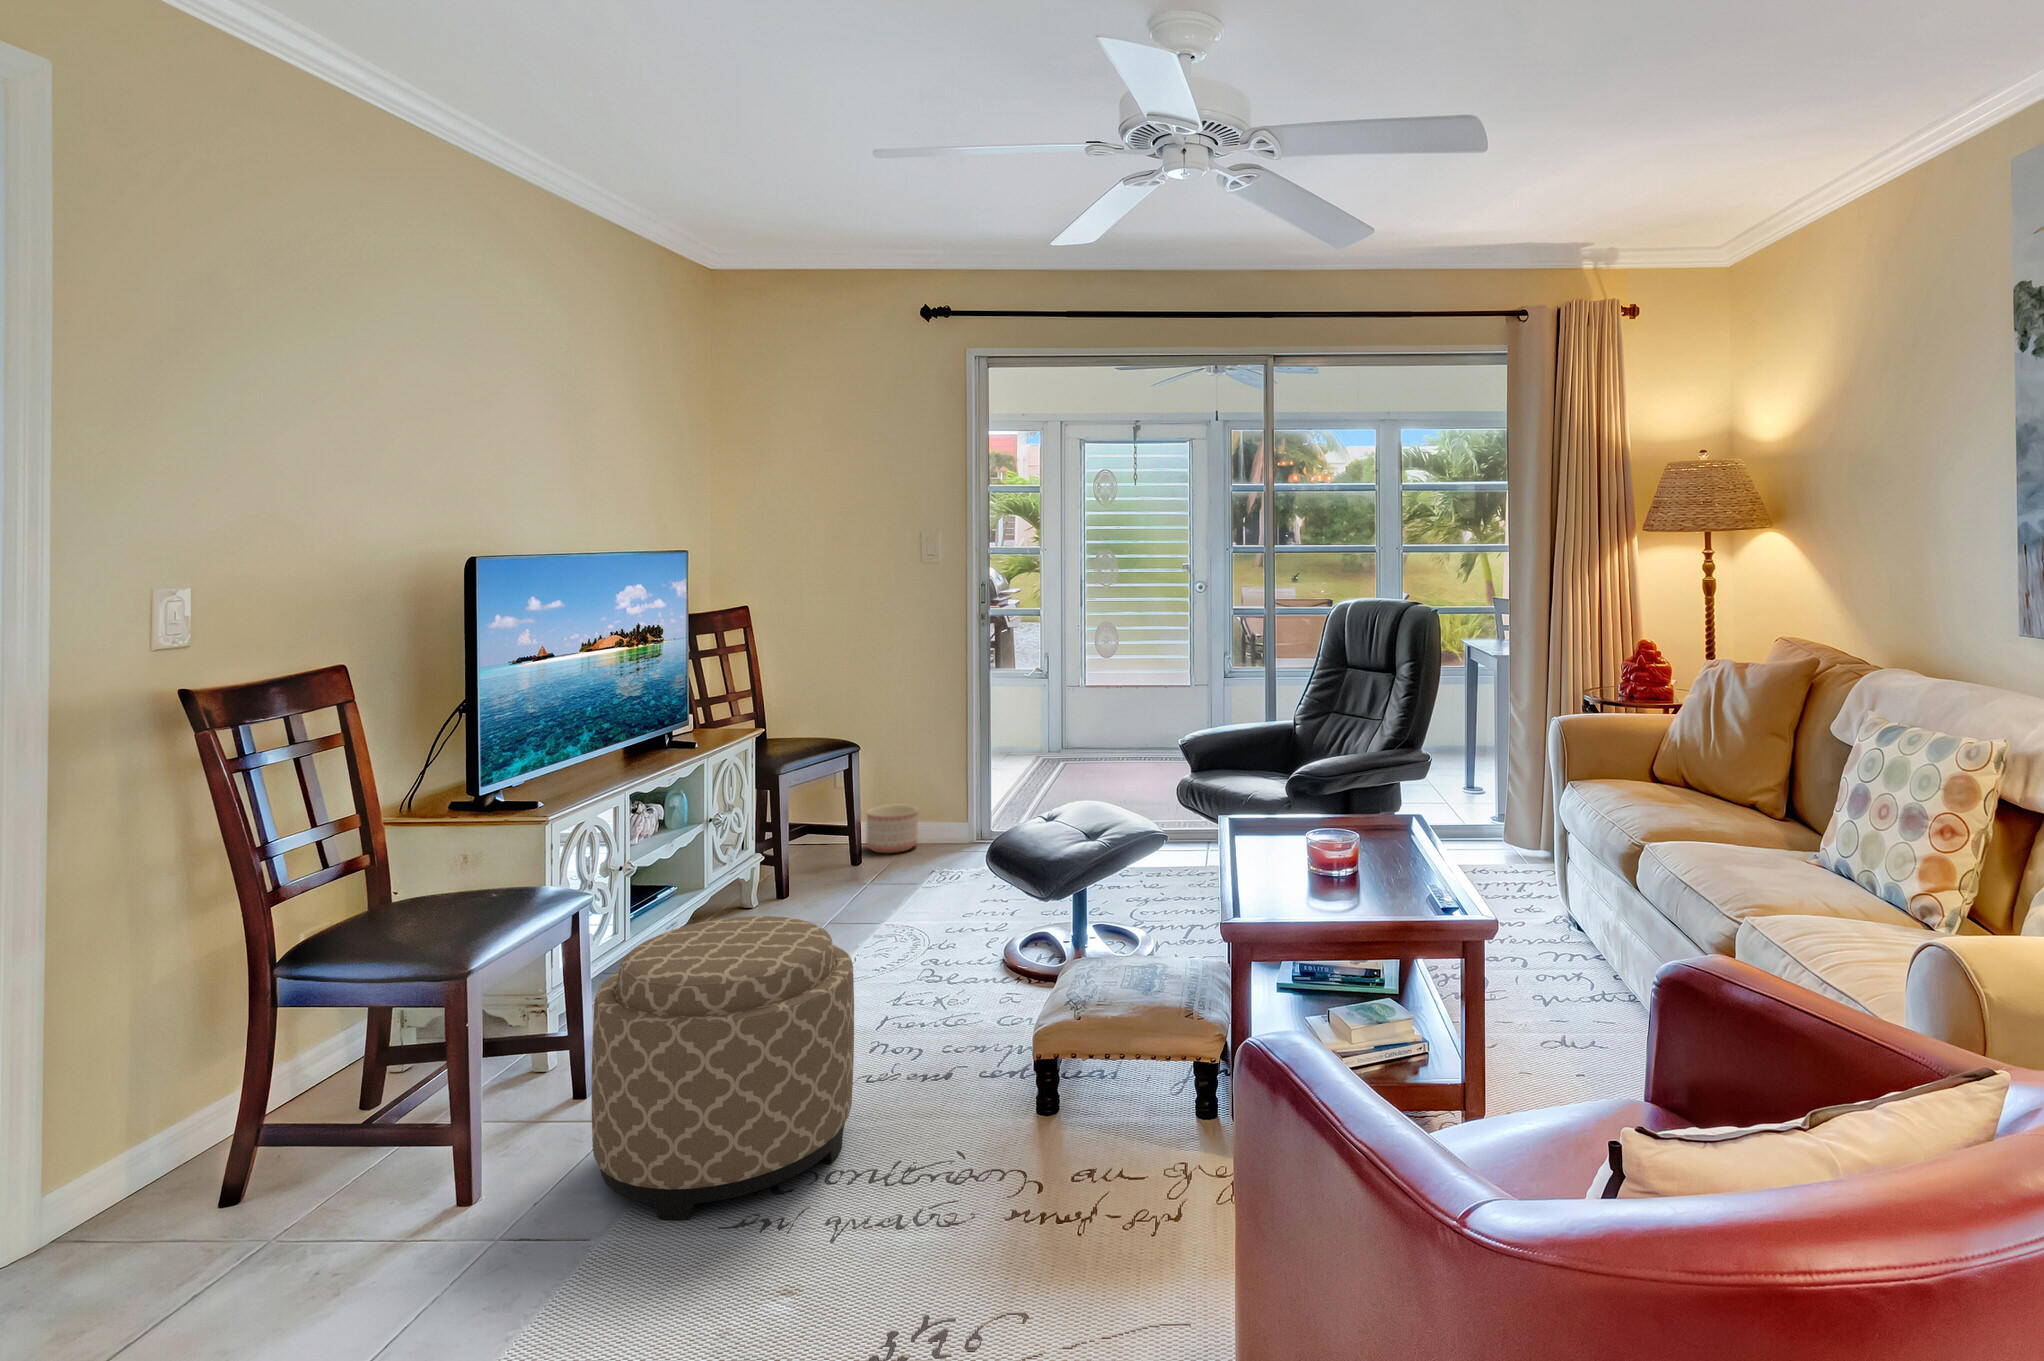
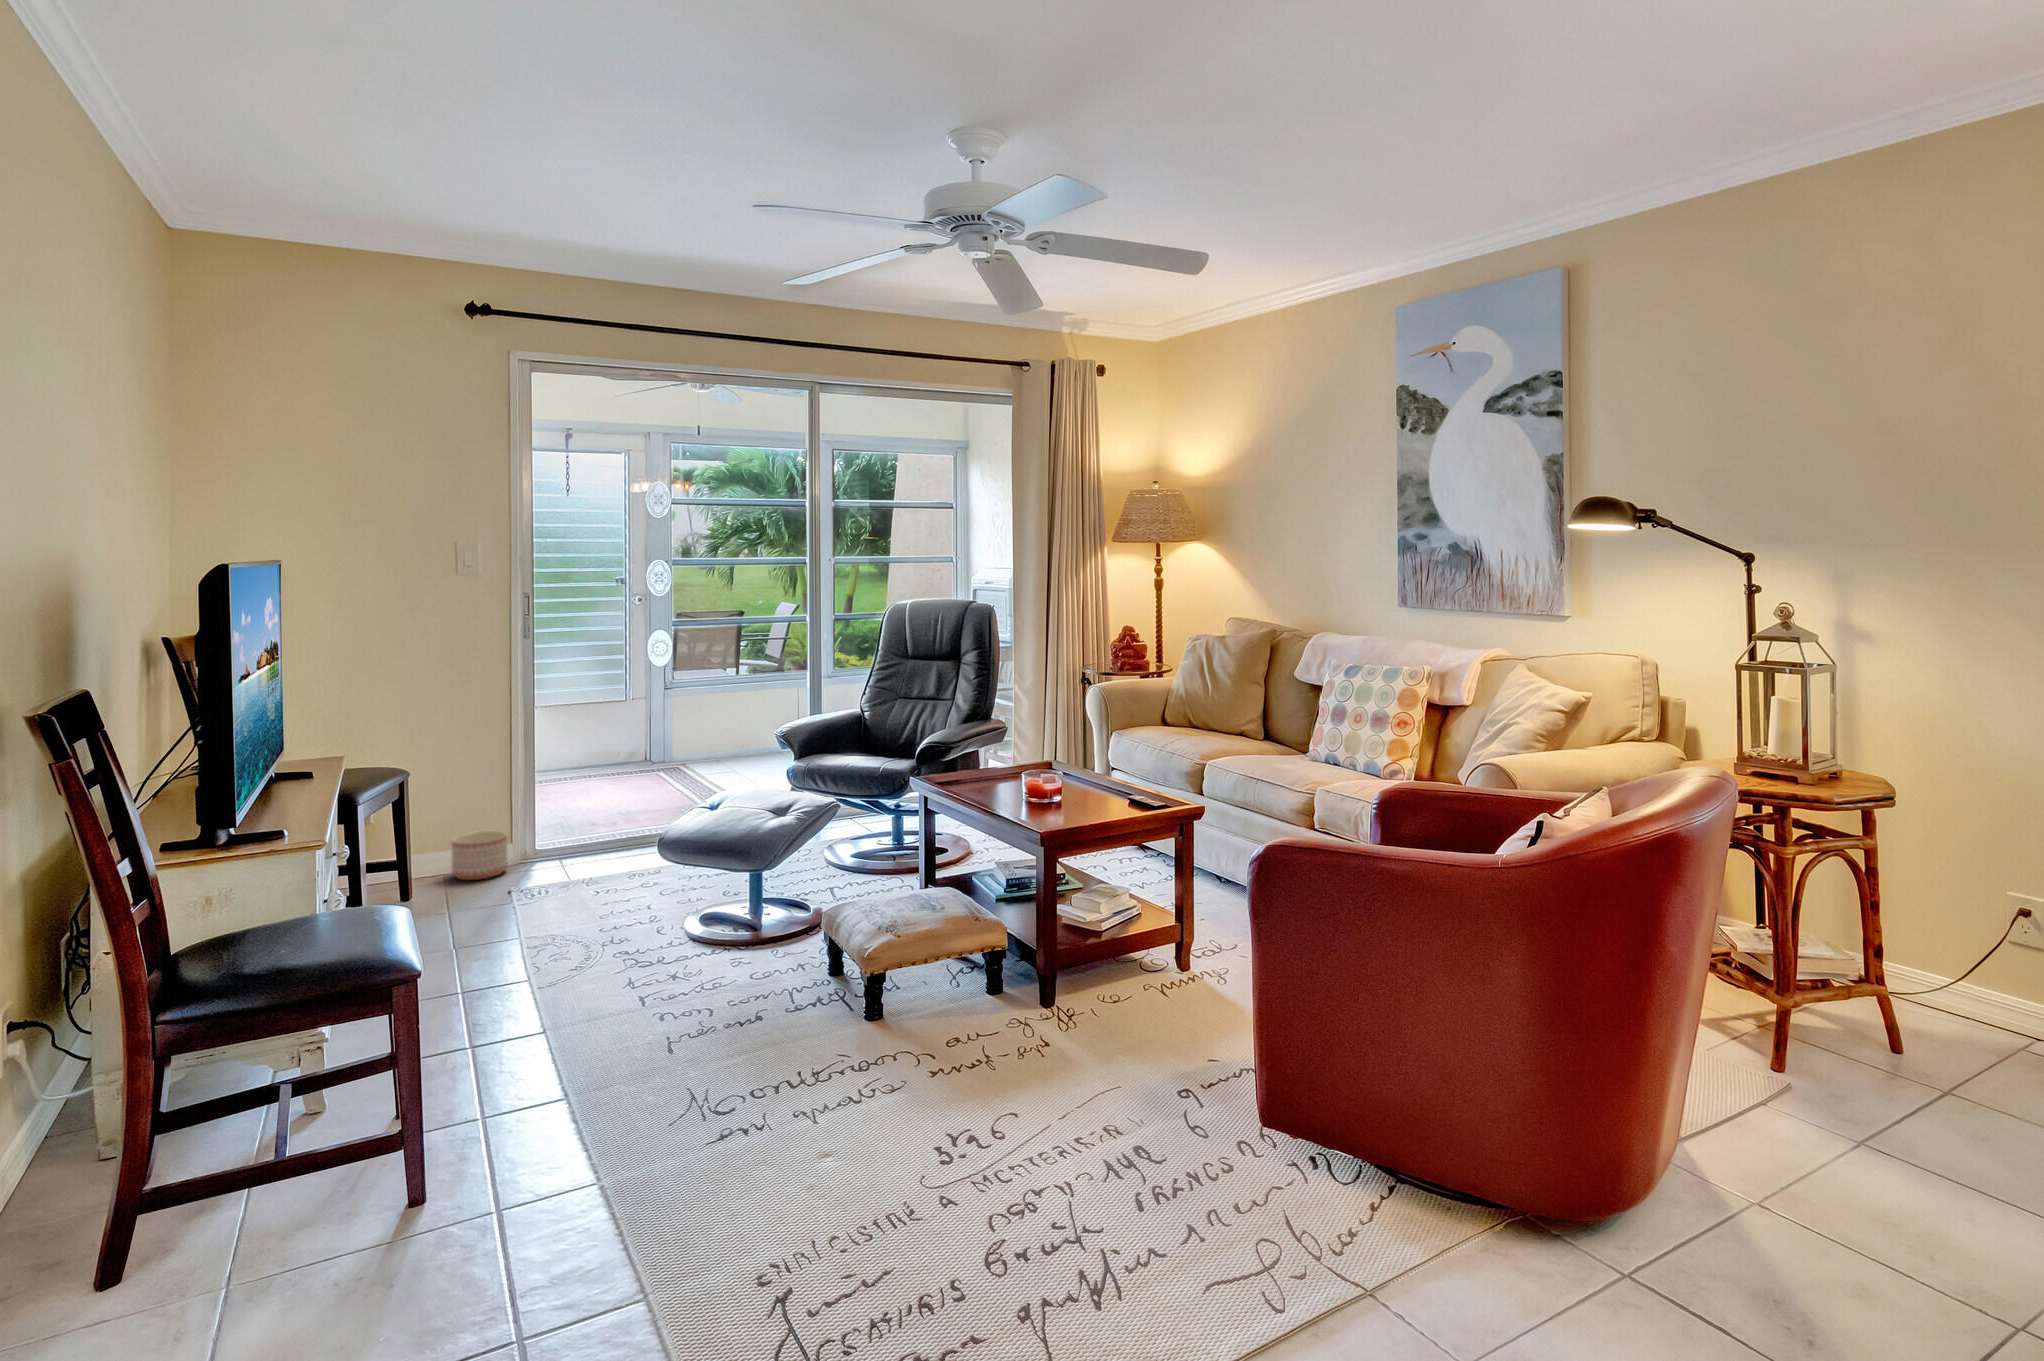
ottoman: present [592,916,854,1220] -> none [568,892,782,1137]

